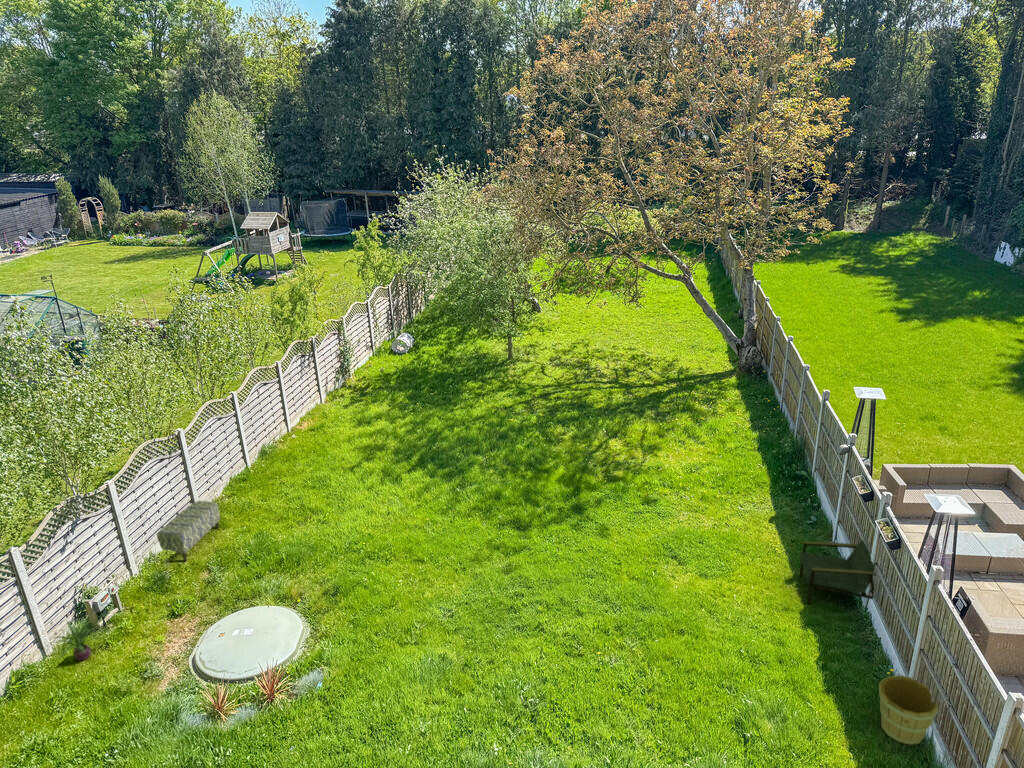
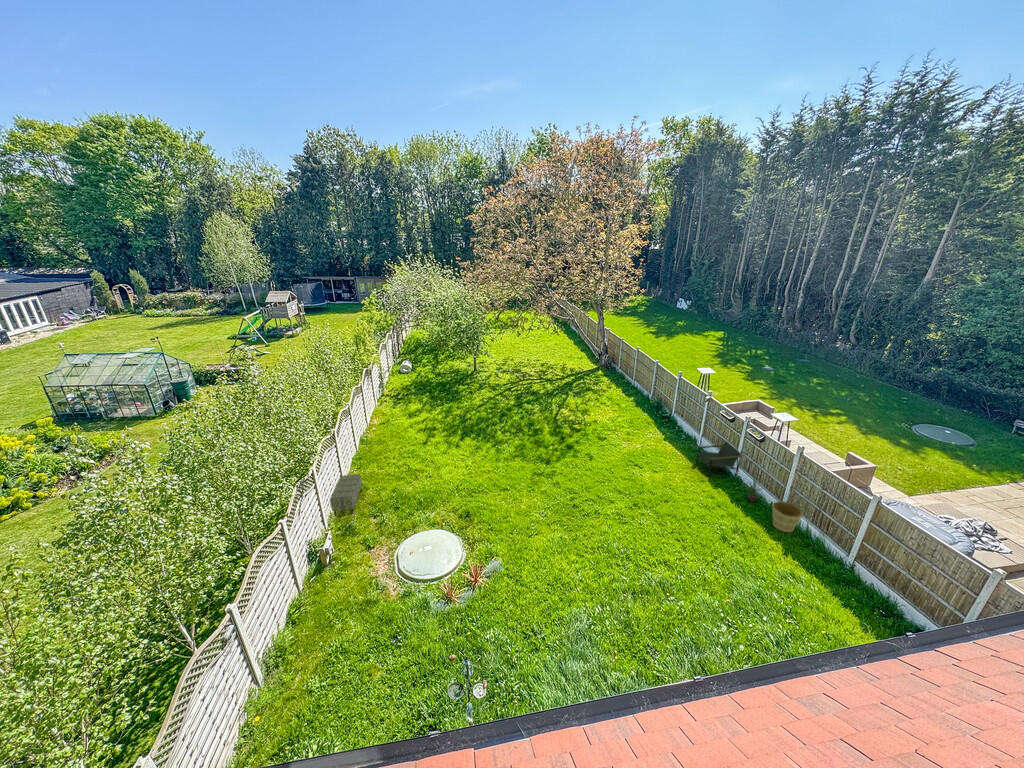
decorative plant: present [54,621,101,661] -> present [746,479,762,502]

